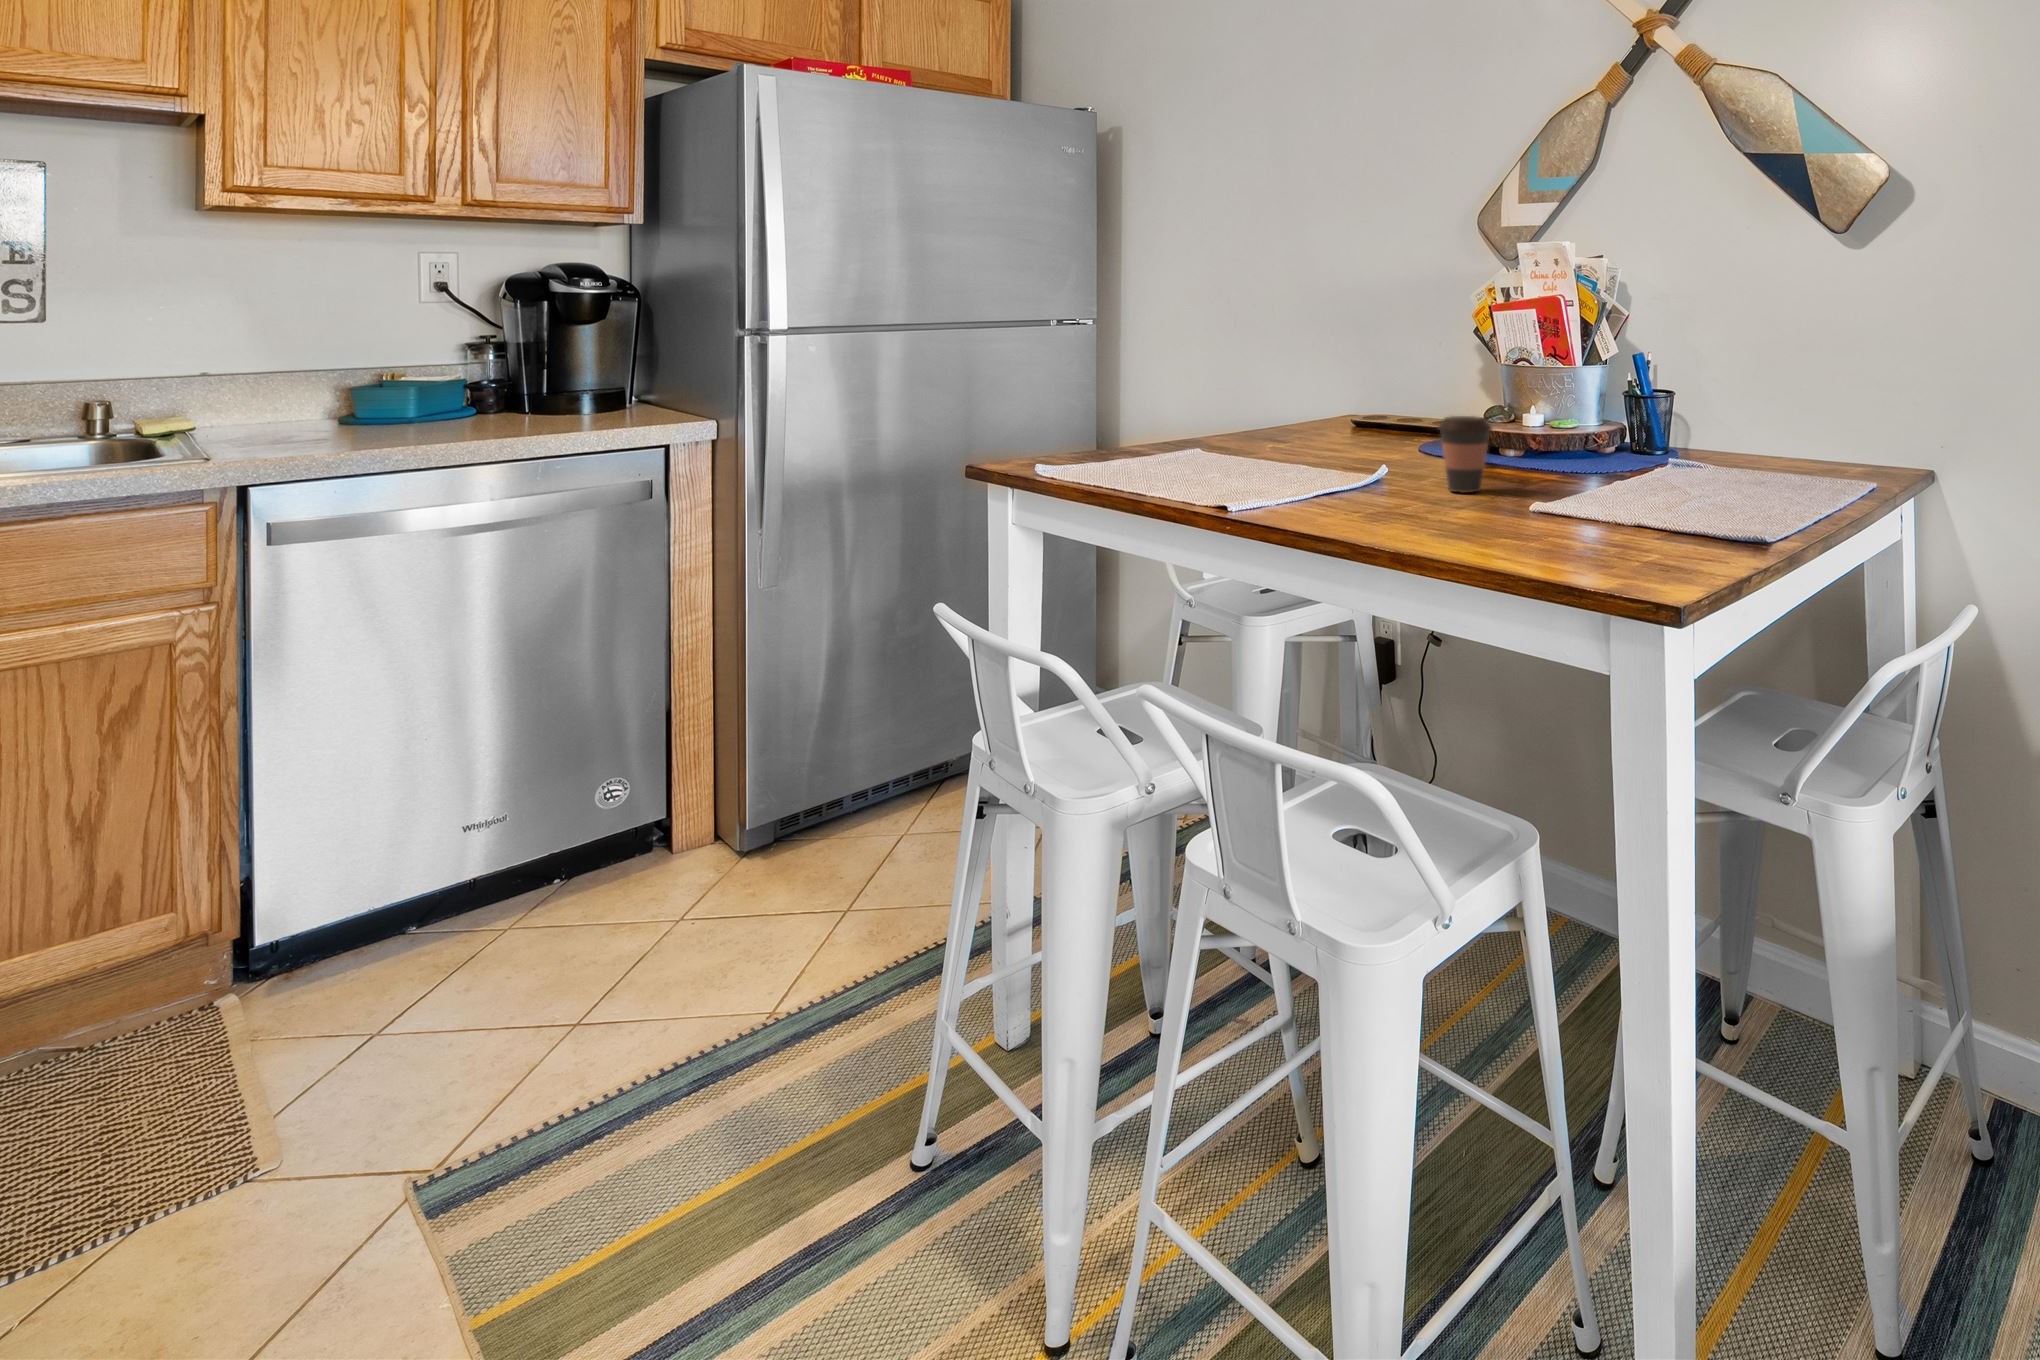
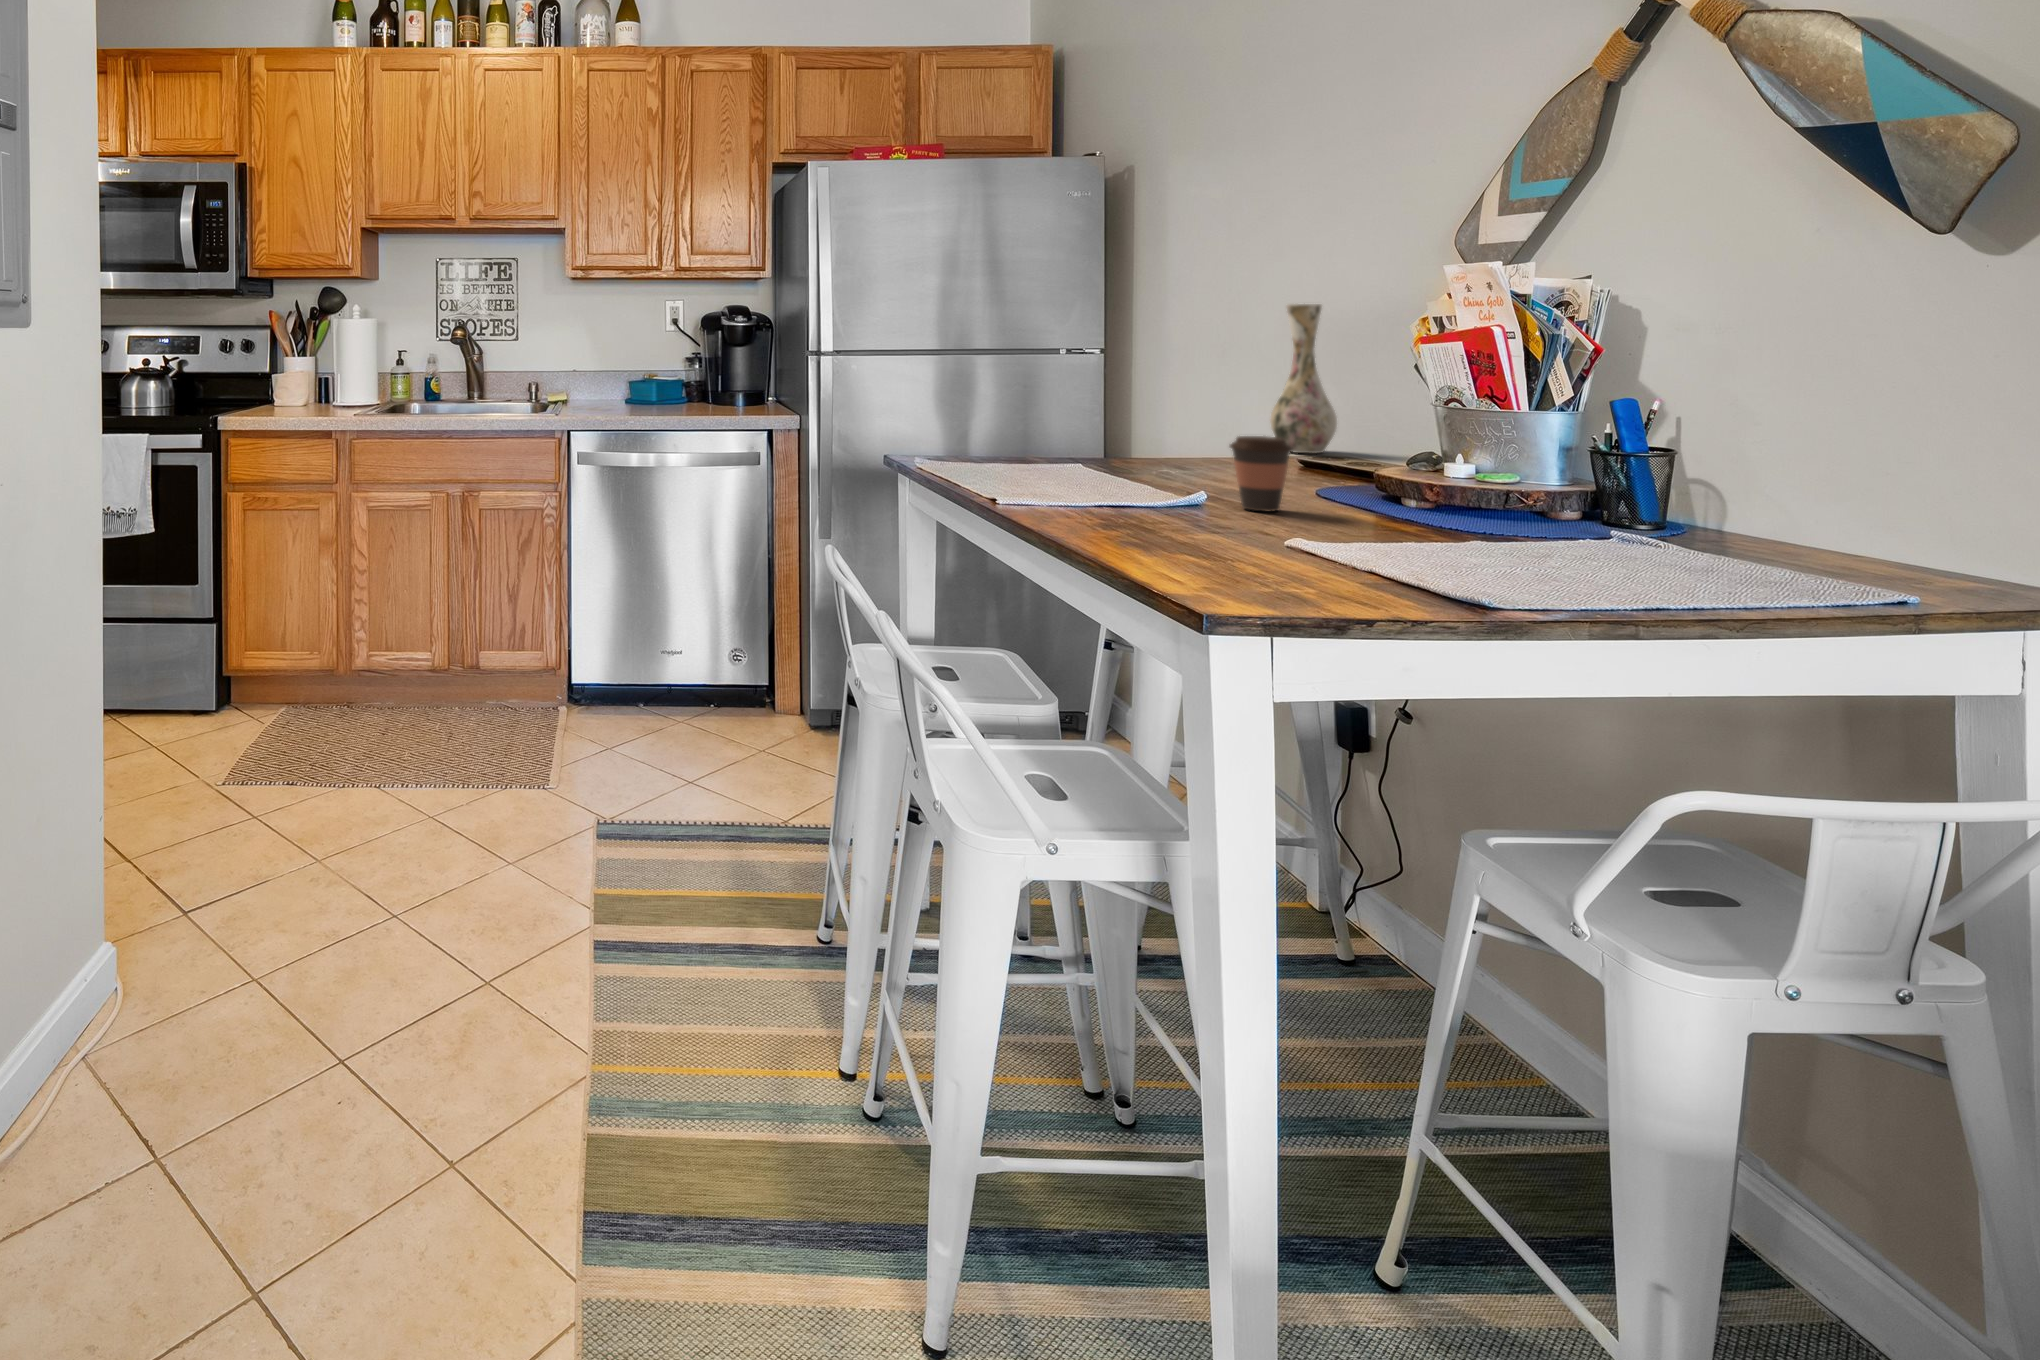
vase: none [1350,284,1405,430] -> present [1271,304,1337,453]

